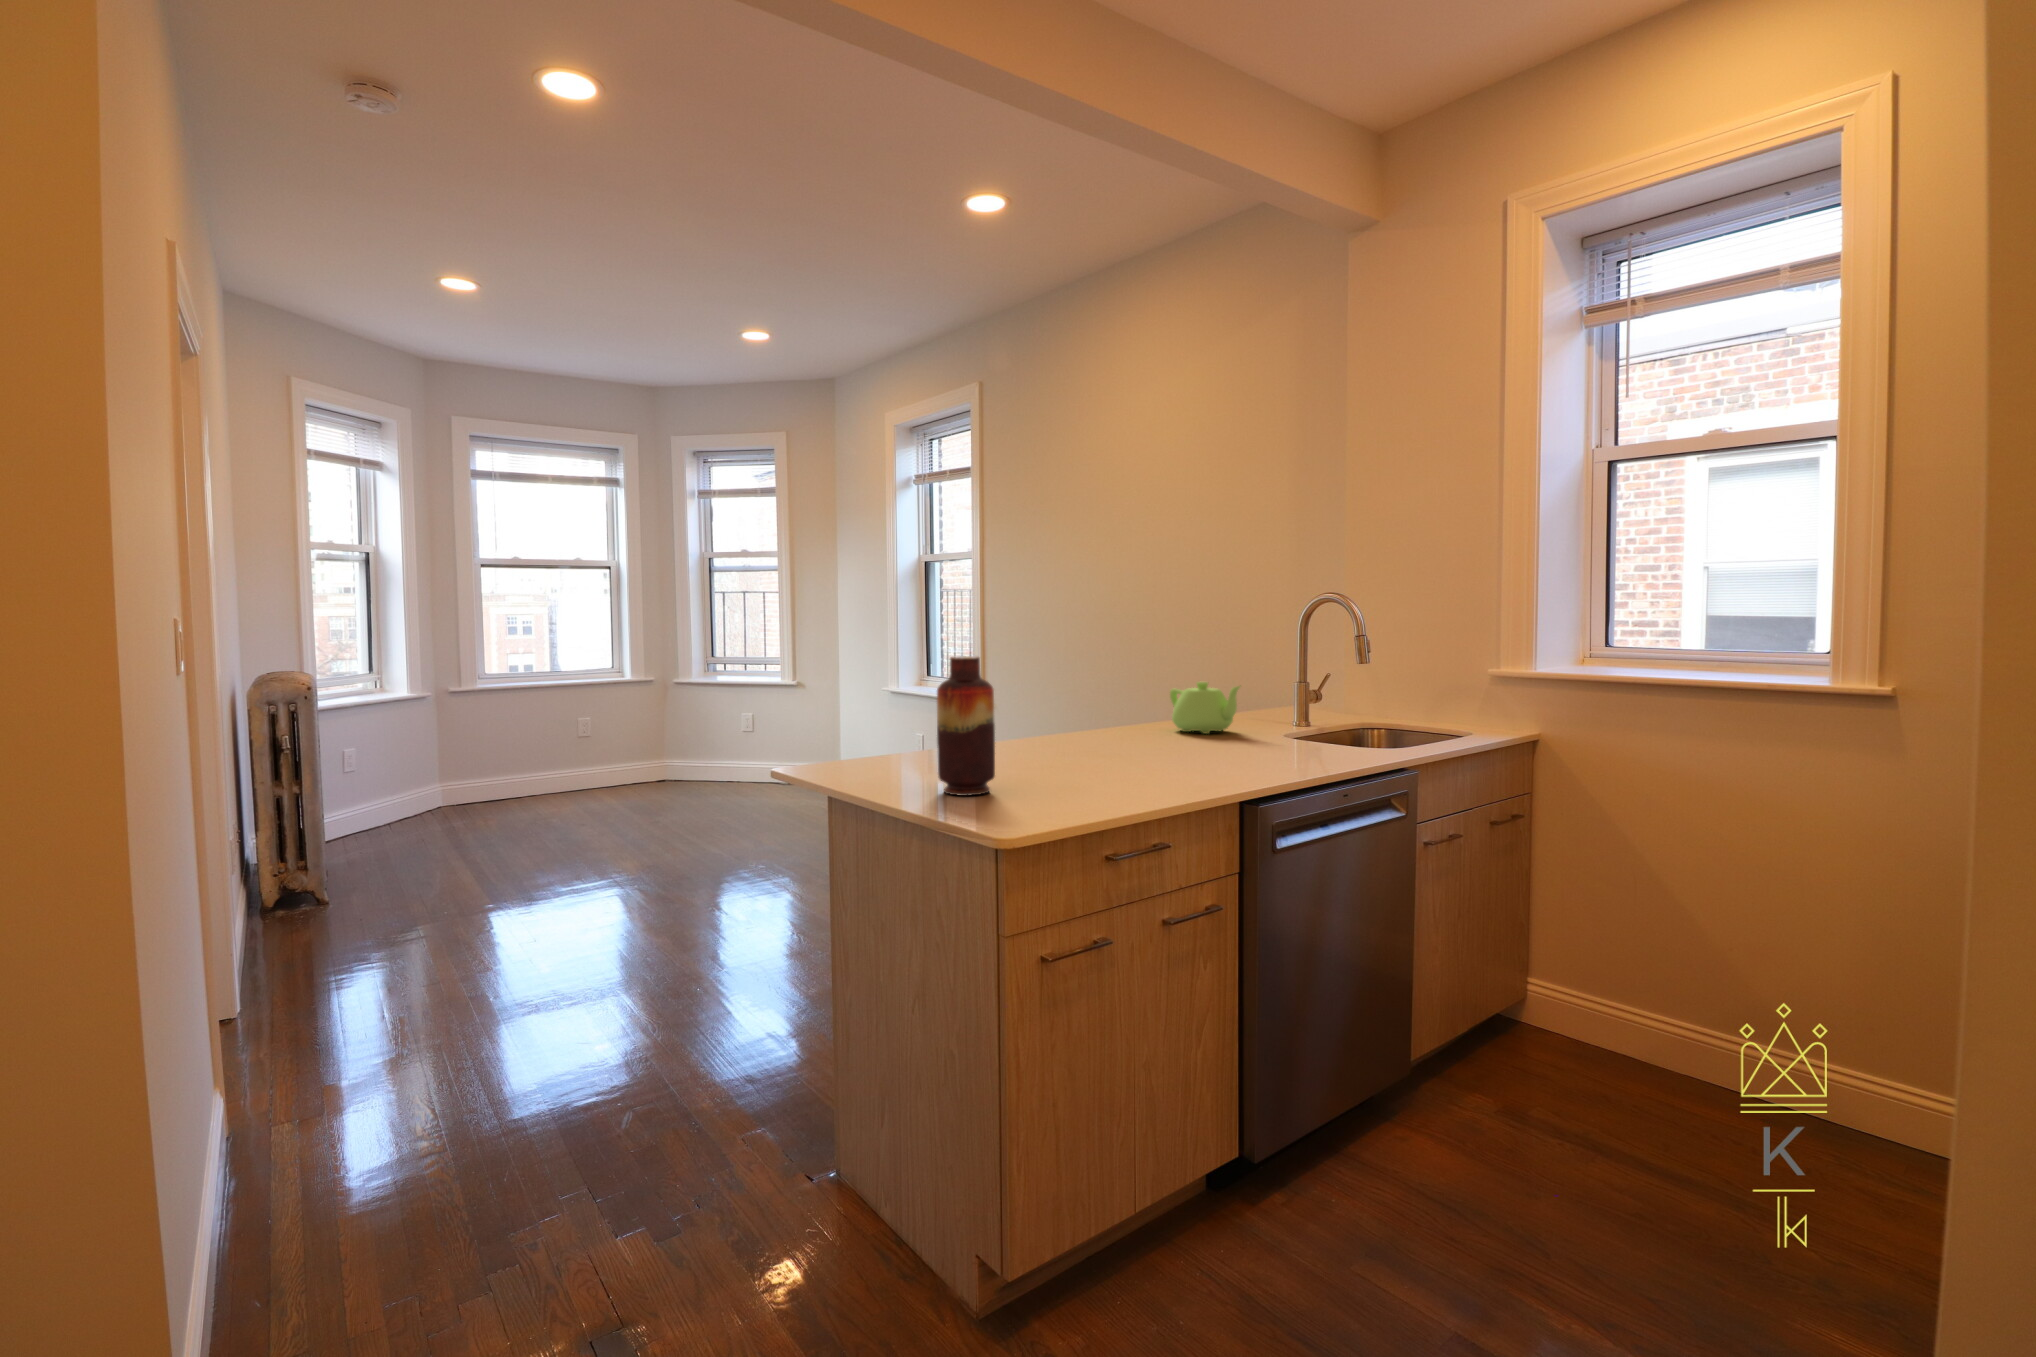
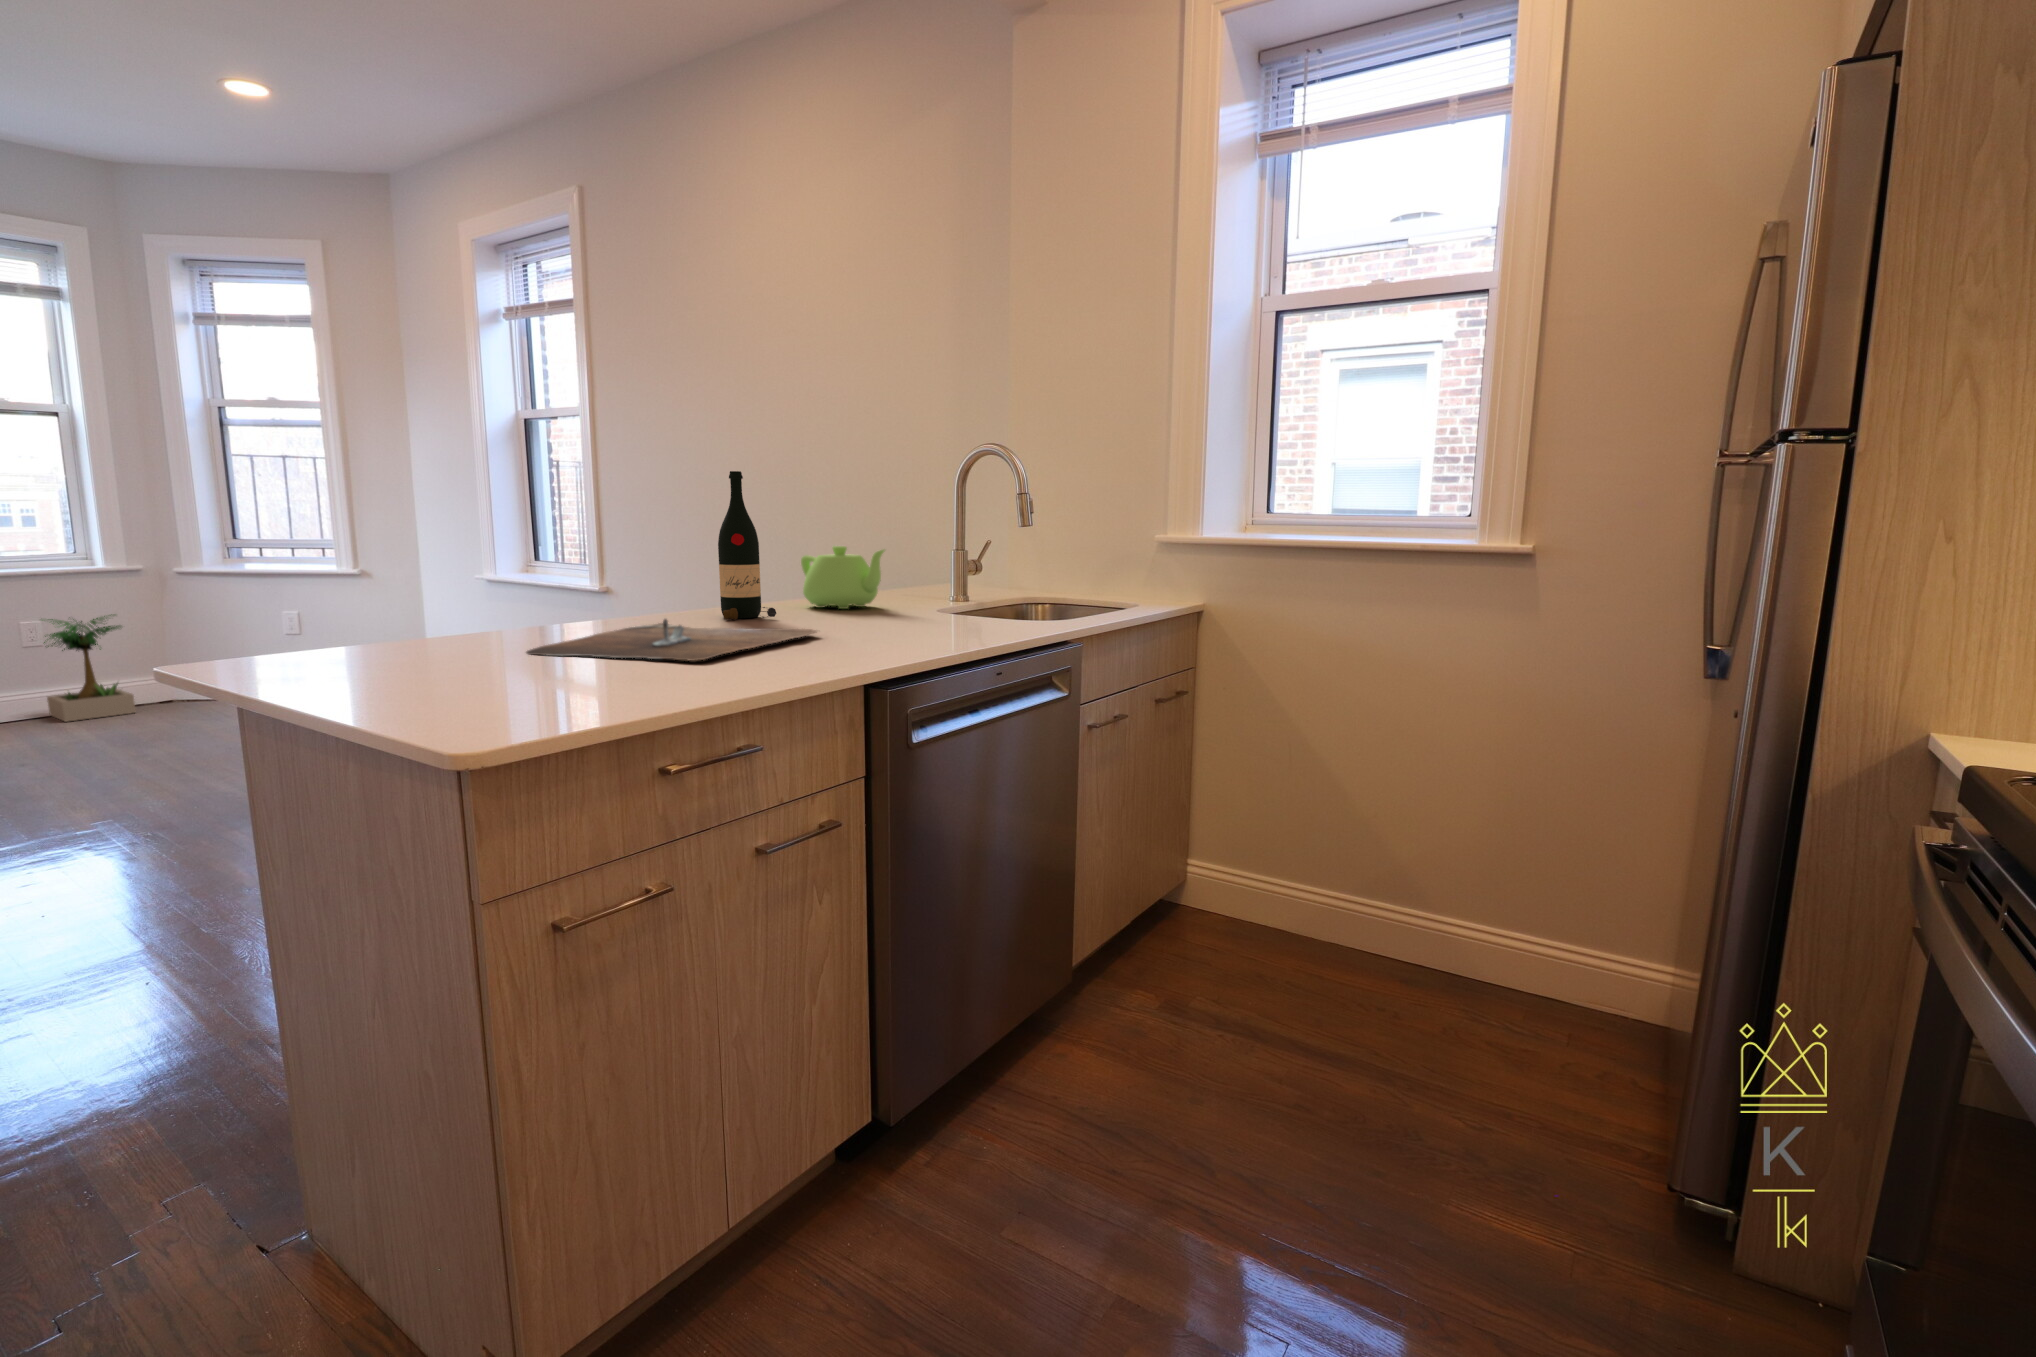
wine bottle: none [1114,629,1157,743] -> present [718,471,776,620]
vase: present [937,656,995,796] -> none [368,470,485,689]
potted plant: none [588,714,649,795] -> present [42,614,136,722]
cutting board: none [998,746,1198,780] -> present [526,619,817,661]

